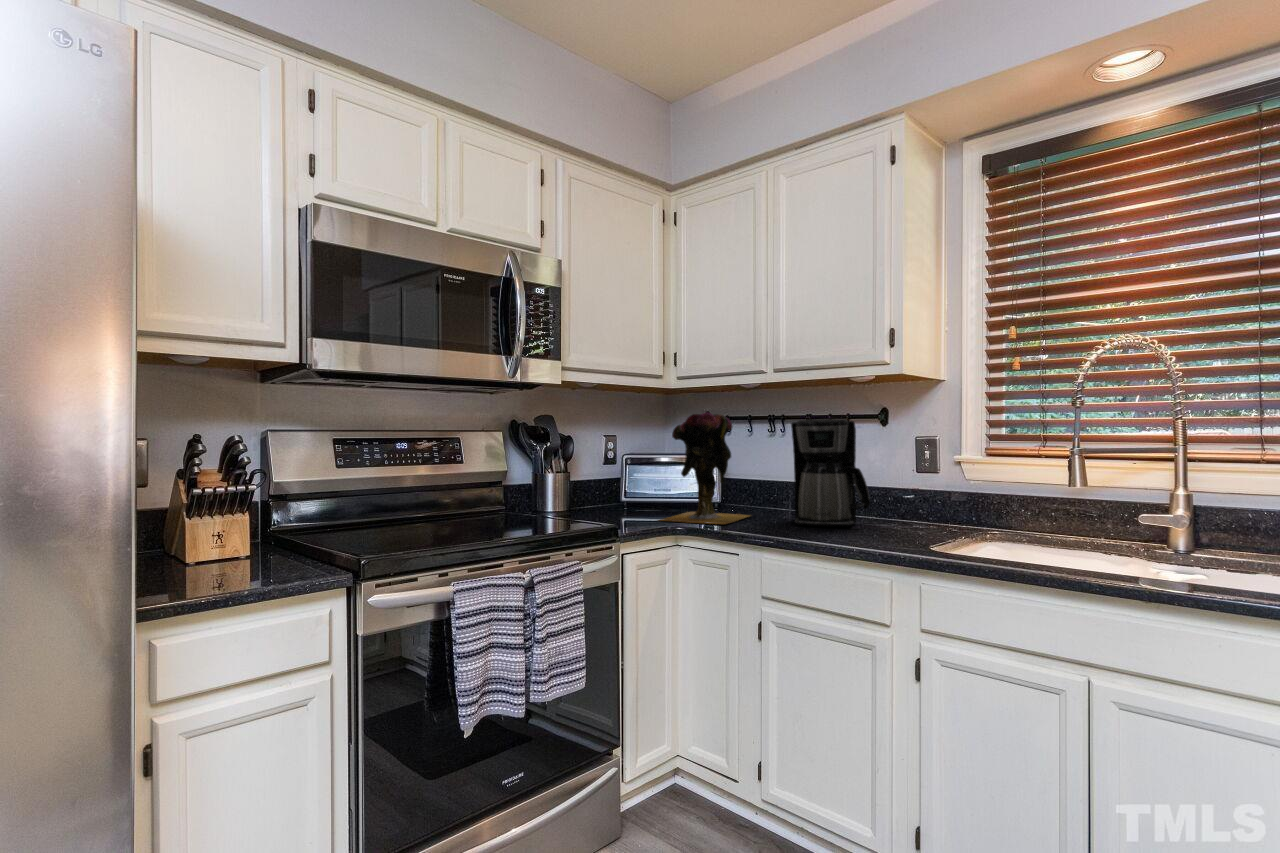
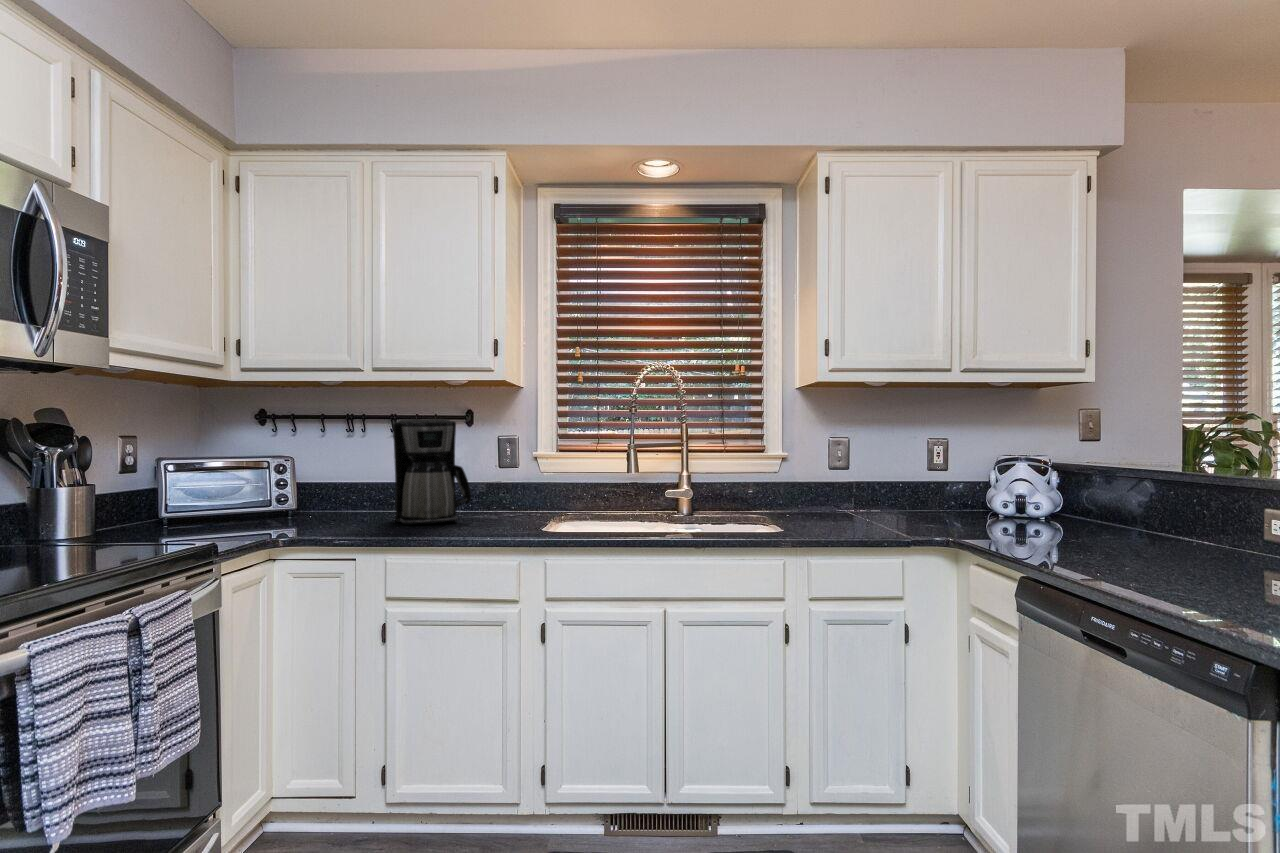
vase: present [660,413,749,524] -> none [245,411,345,536]

